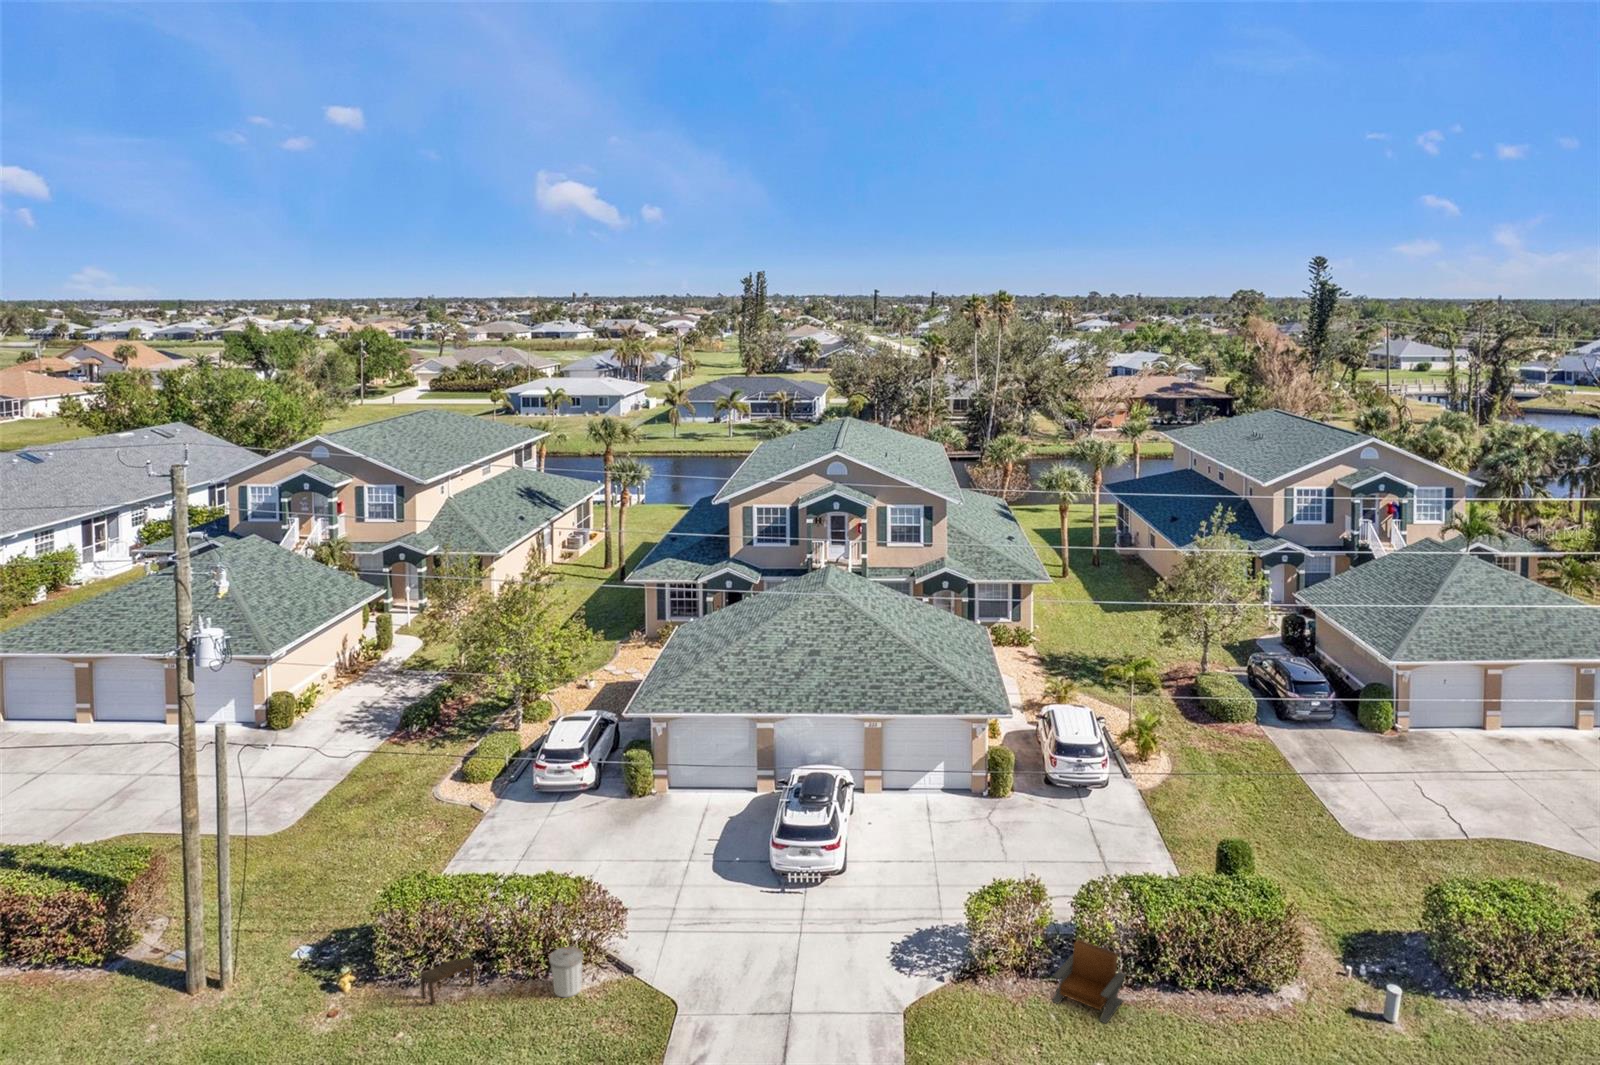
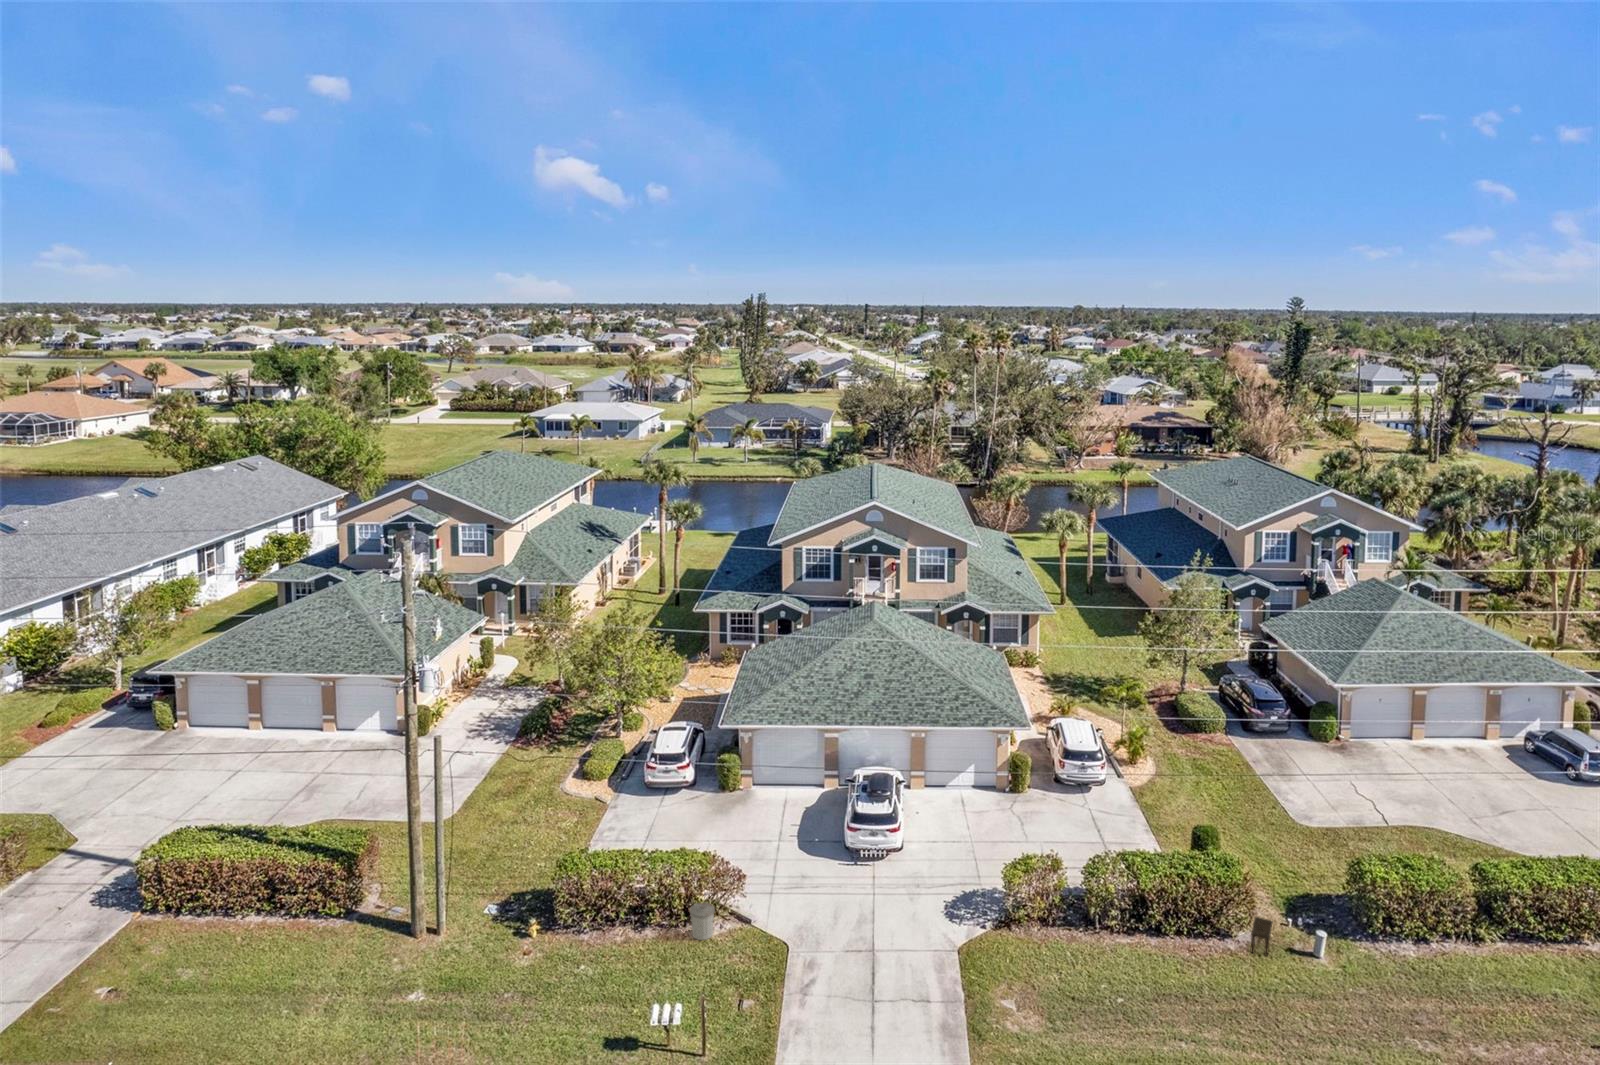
lounge chair: present [1053,940,1125,1023] -> none [1068,898,1123,959]
bench: present [420,957,474,1005] -> present [1251,917,1273,956]

